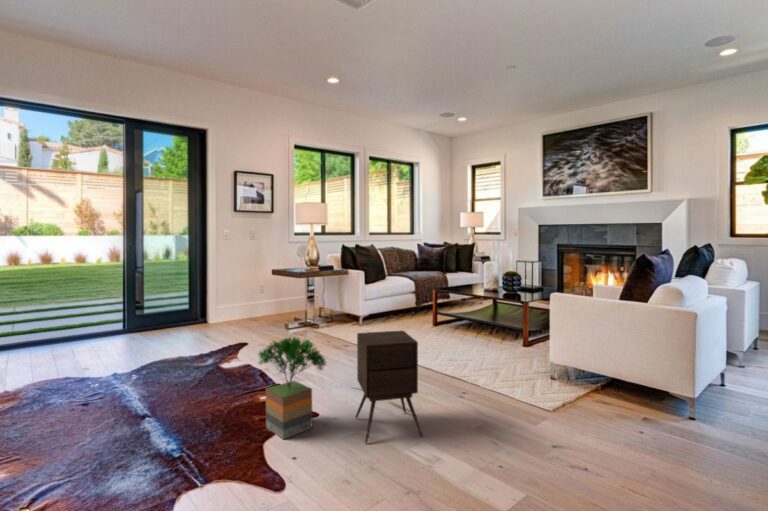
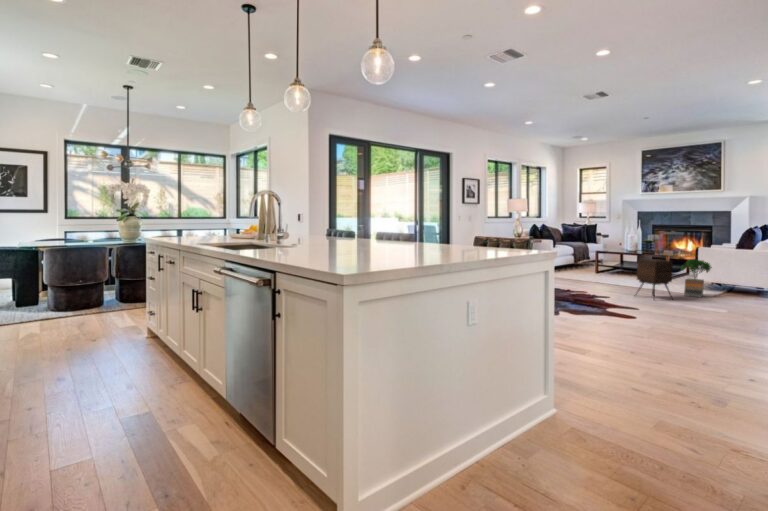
potted tree: present [258,337,326,439] -> present [681,260,712,297]

